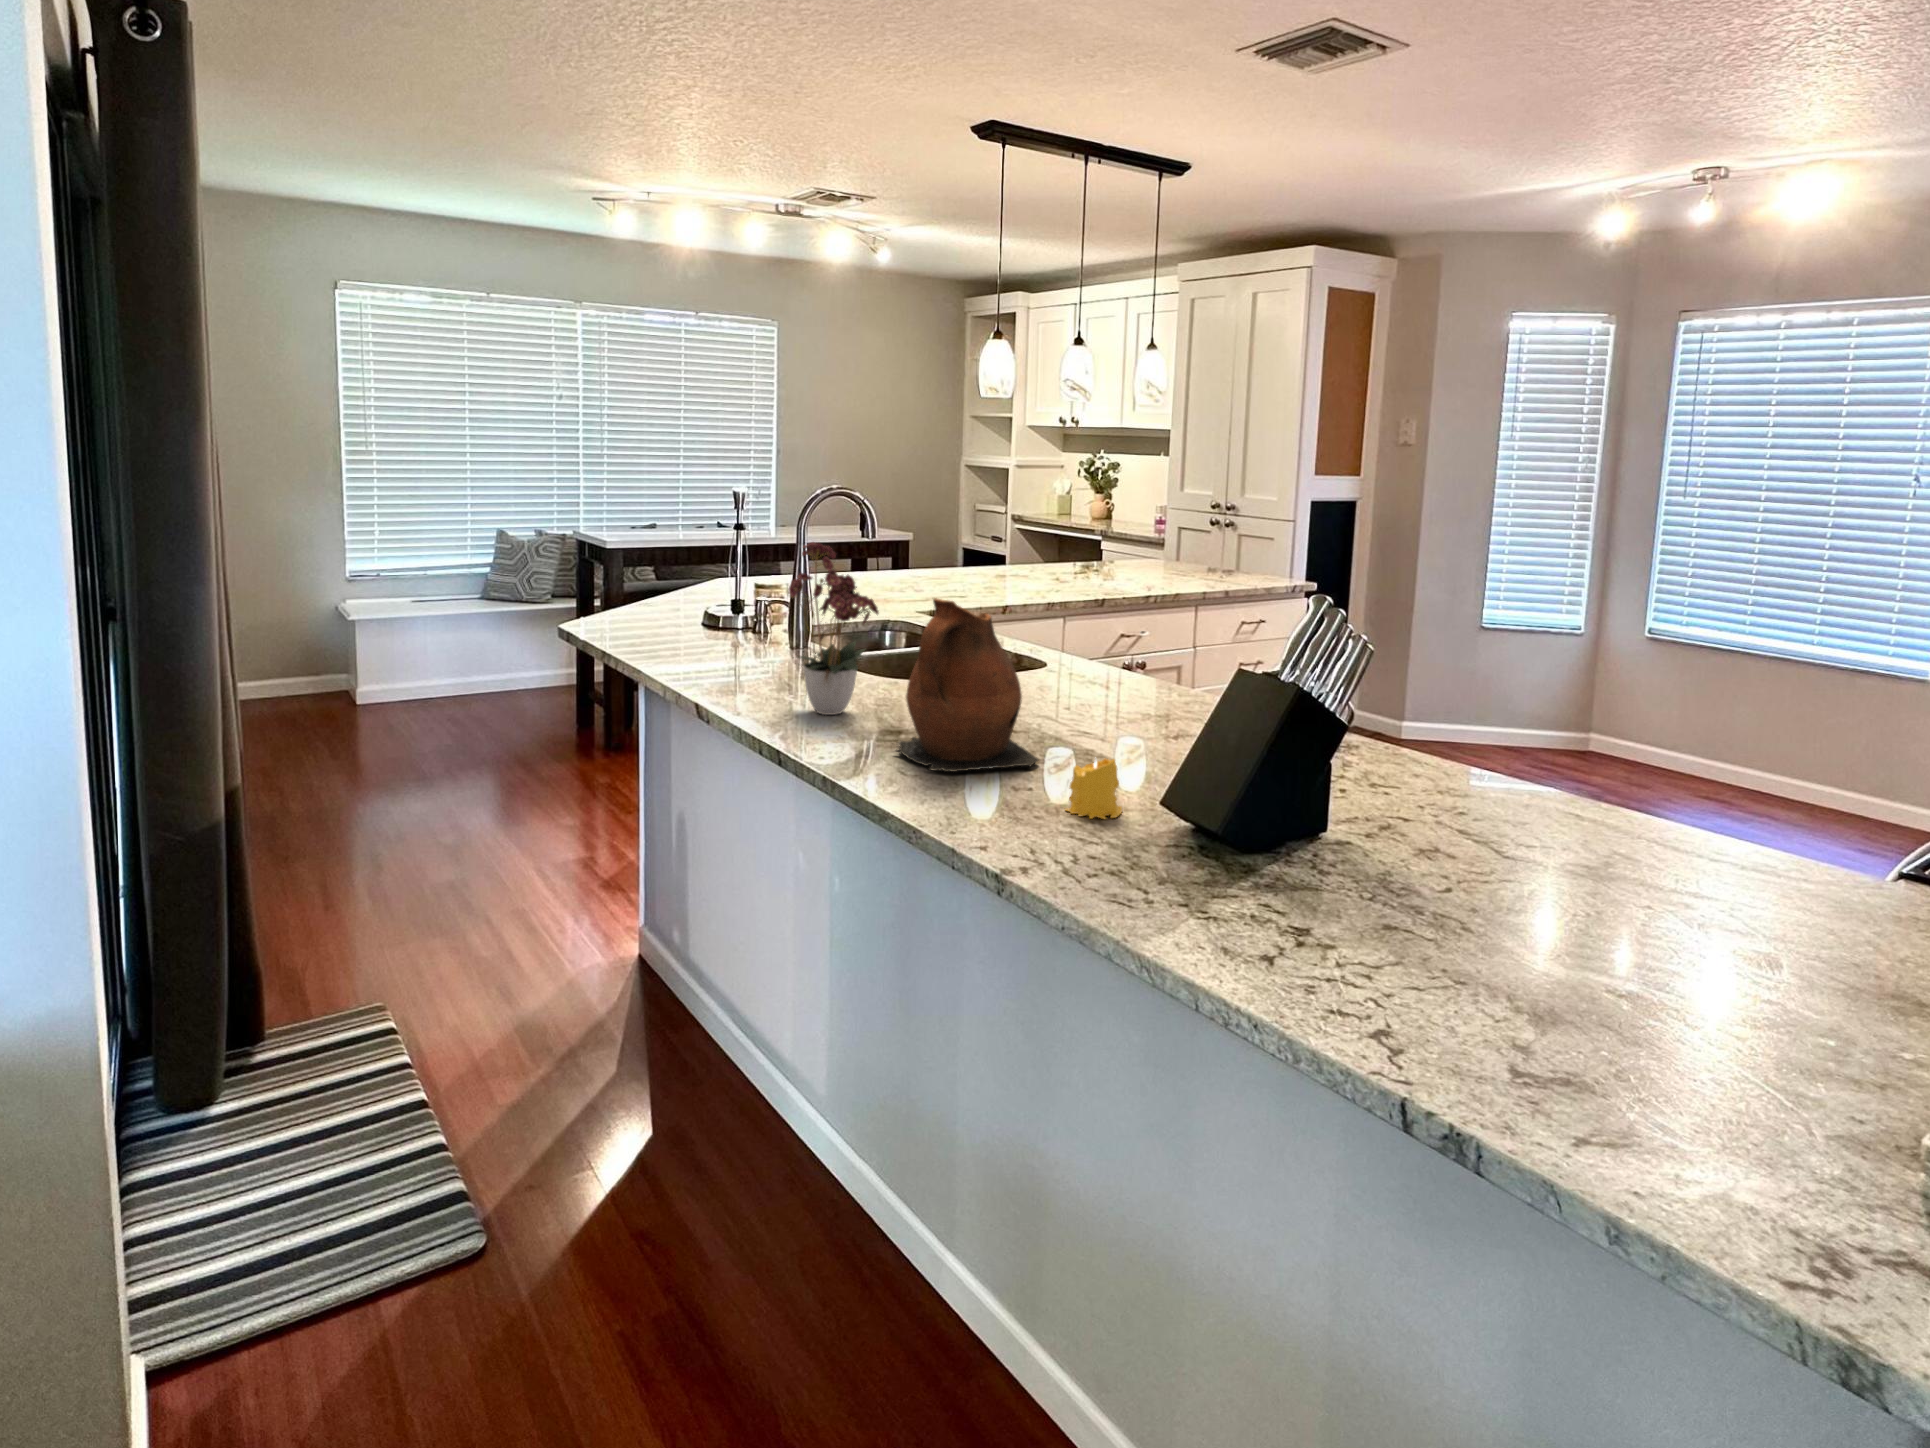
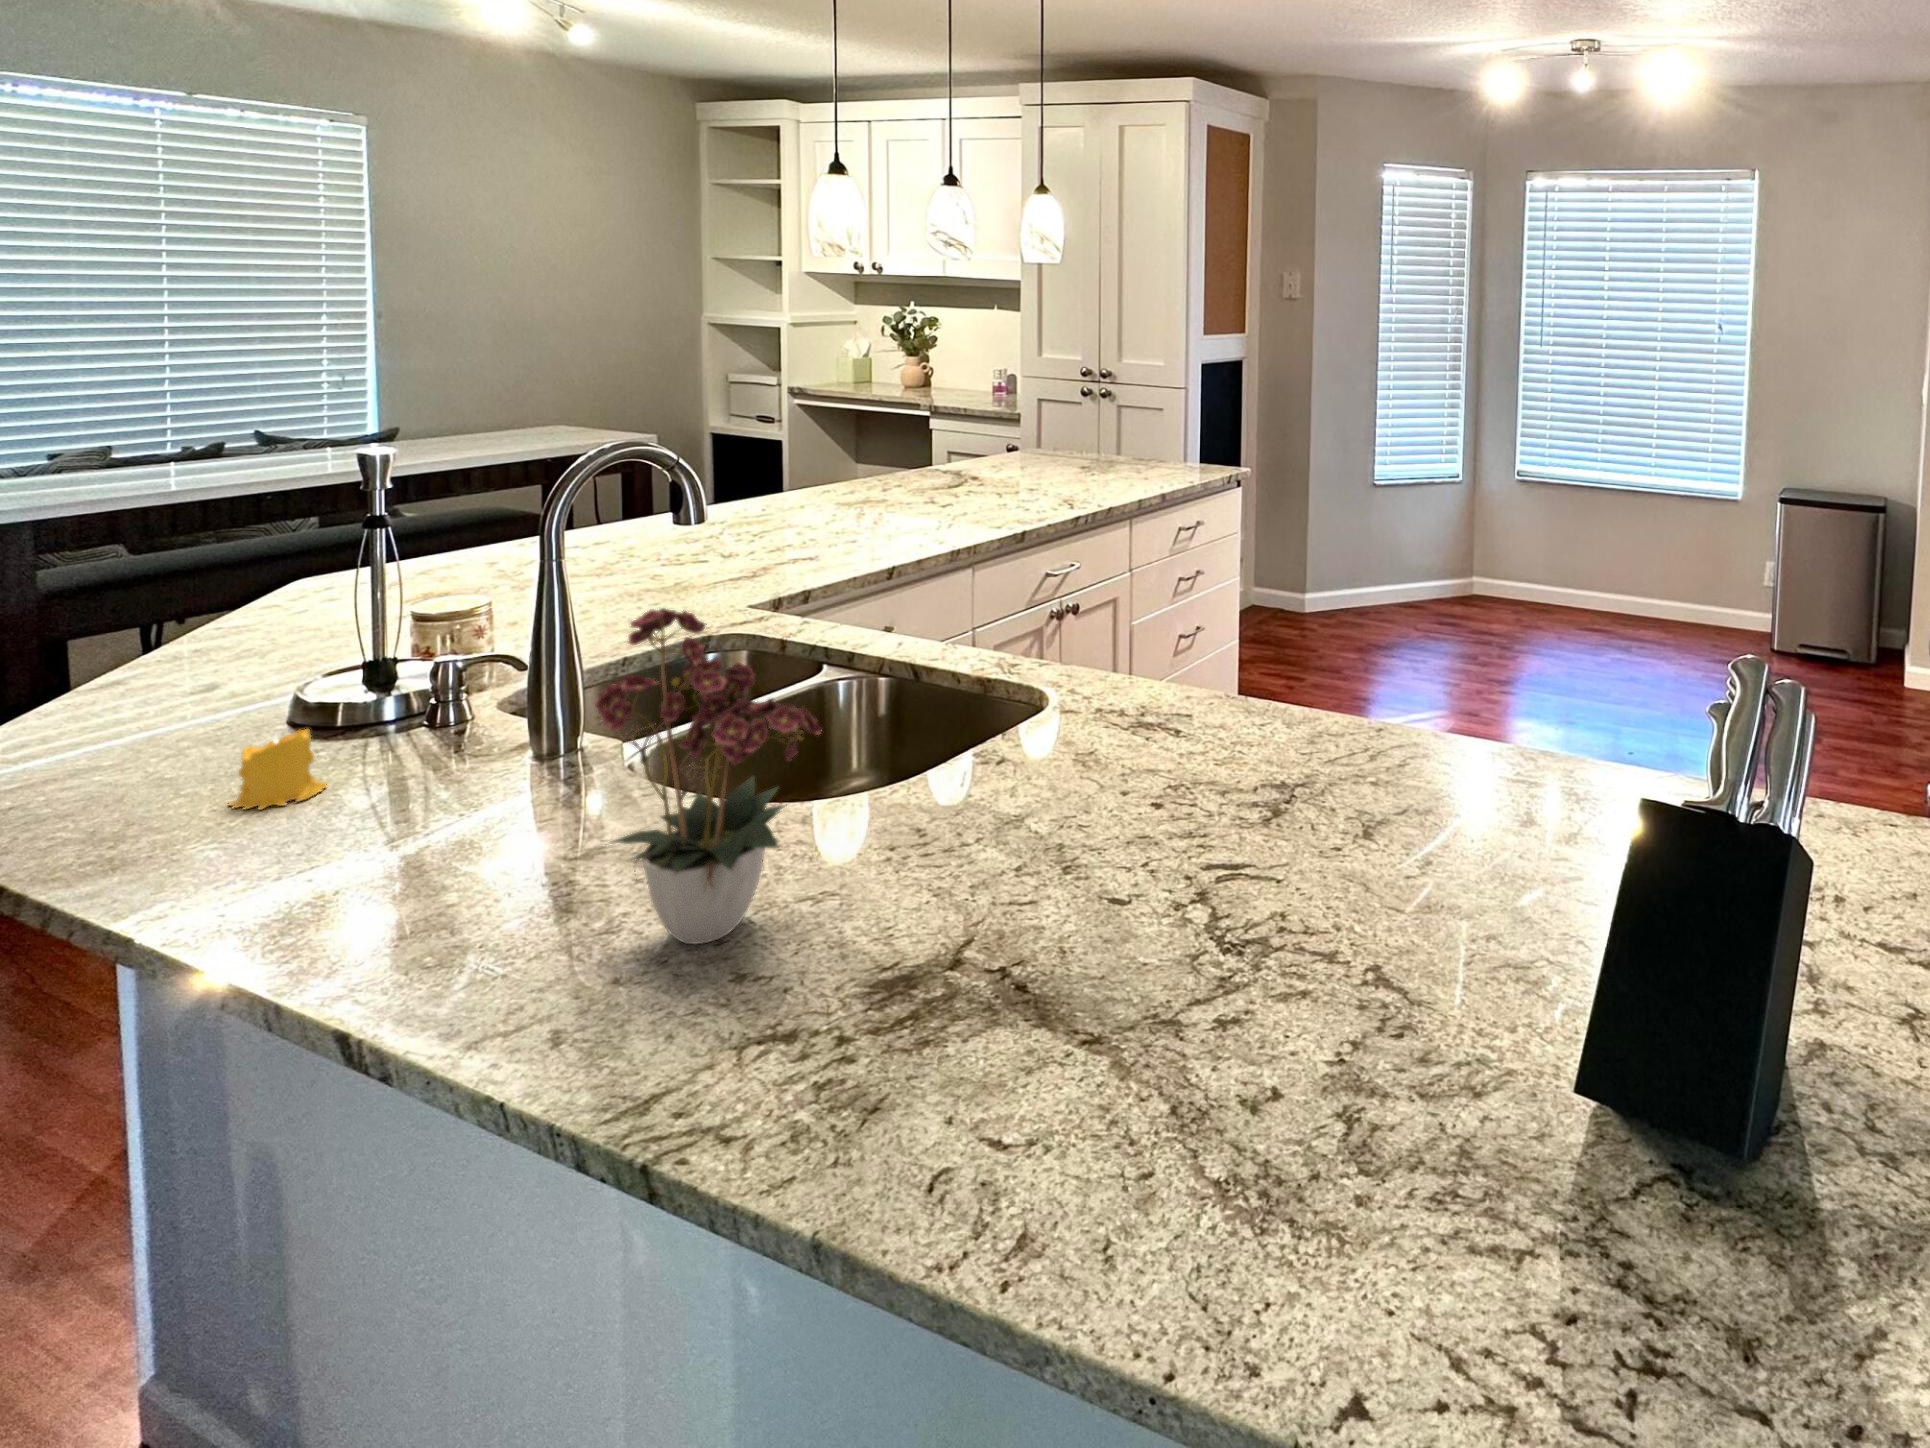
ceramic pitcher: present [898,598,1038,772] -> none [903,721,1194,1066]
candle: present [1066,759,1122,819] -> present [229,729,327,810]

